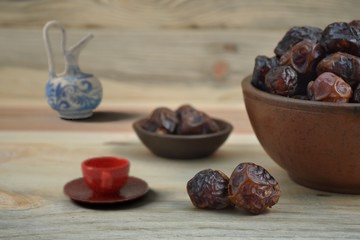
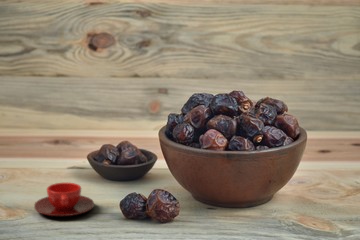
ceramic pitcher: present [43,21,103,119] -> none [20,71,66,146]

